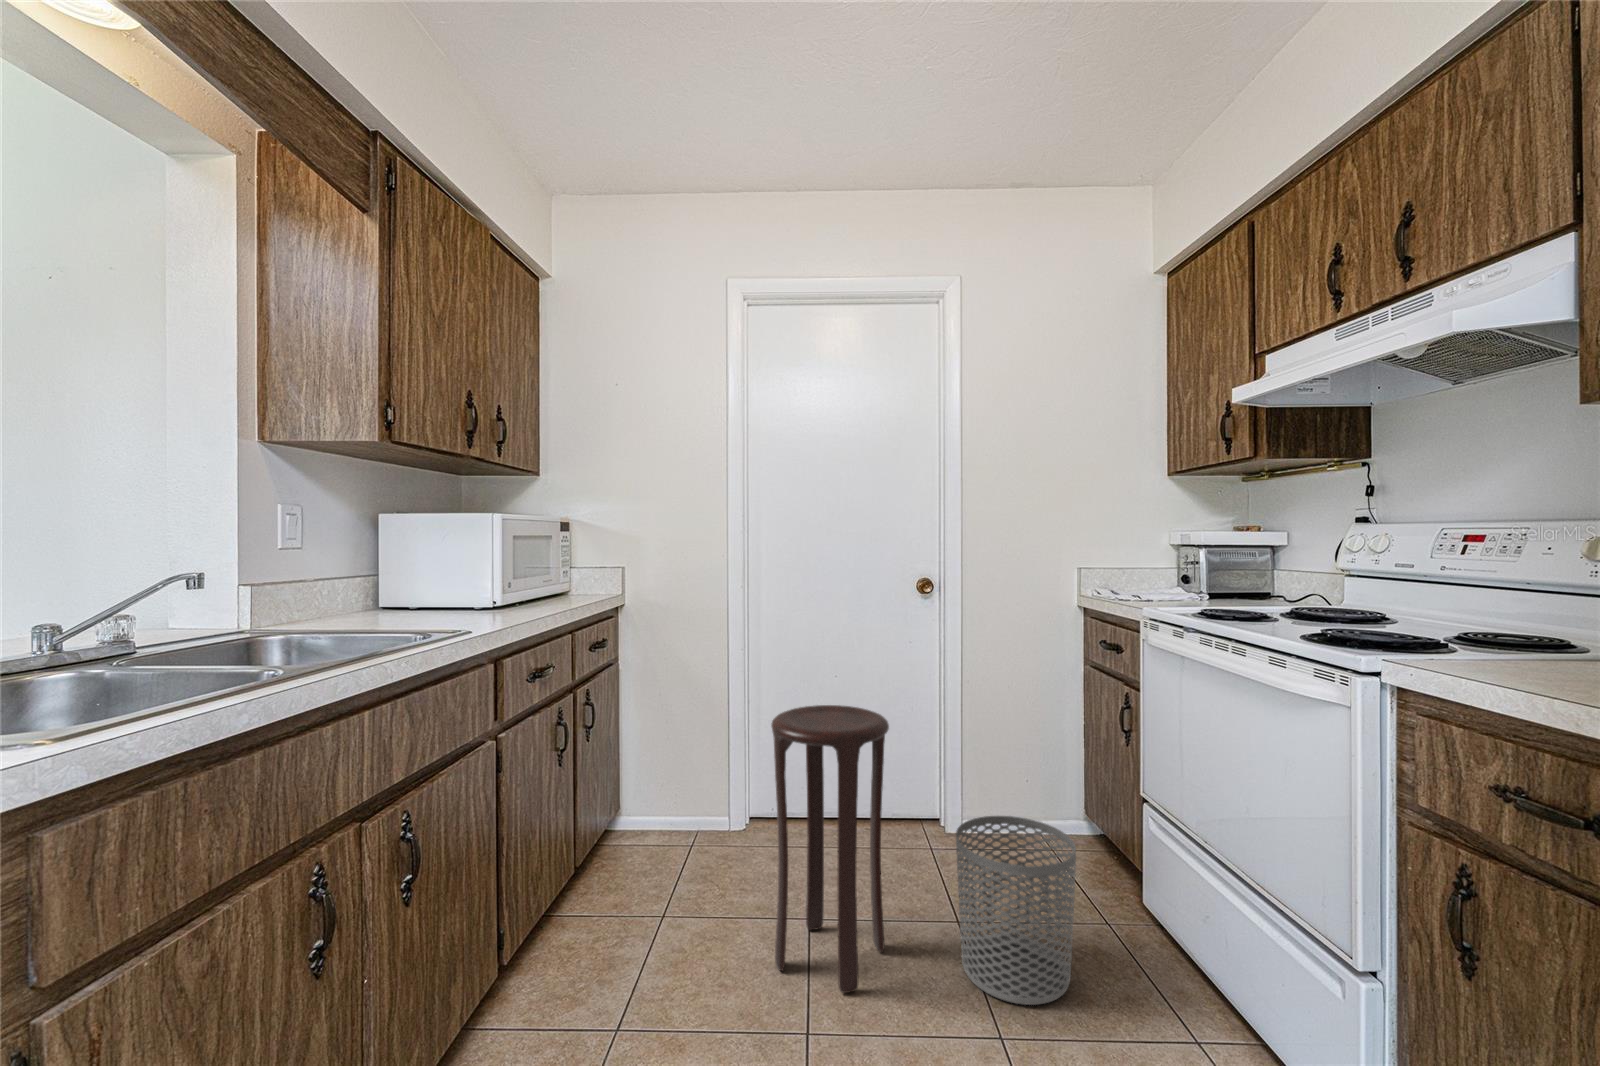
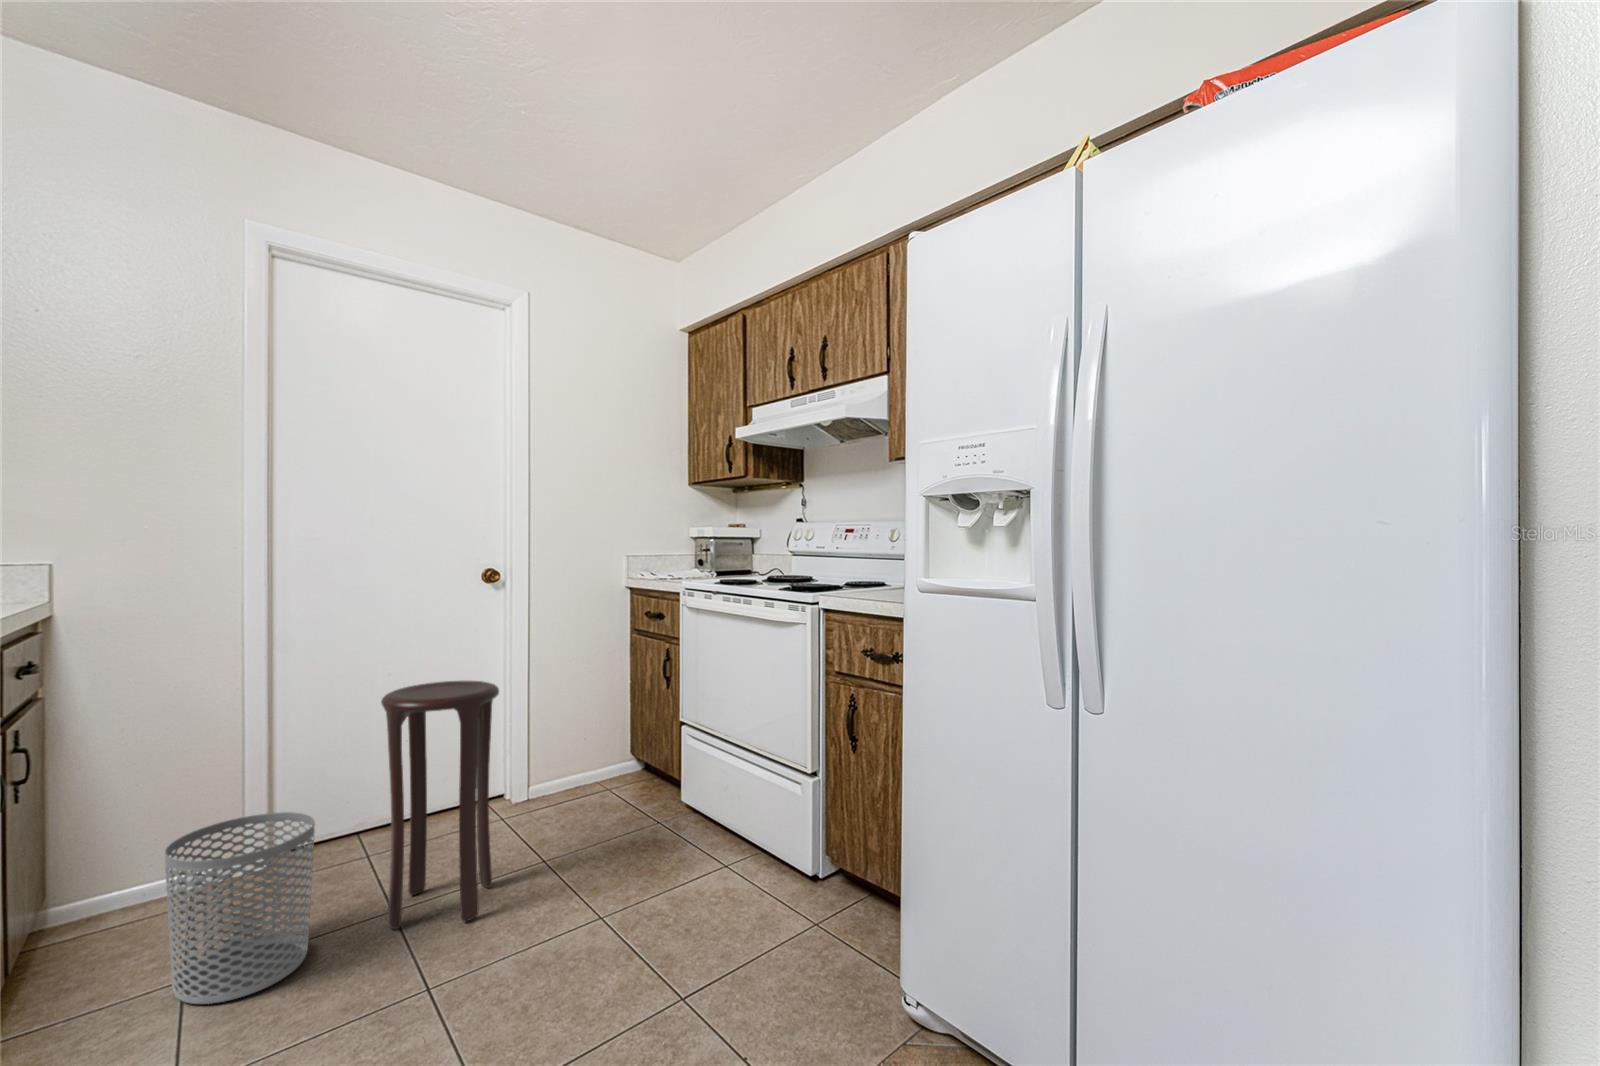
waste bin: present [956,816,1076,1005] -> present [165,812,315,1004]

